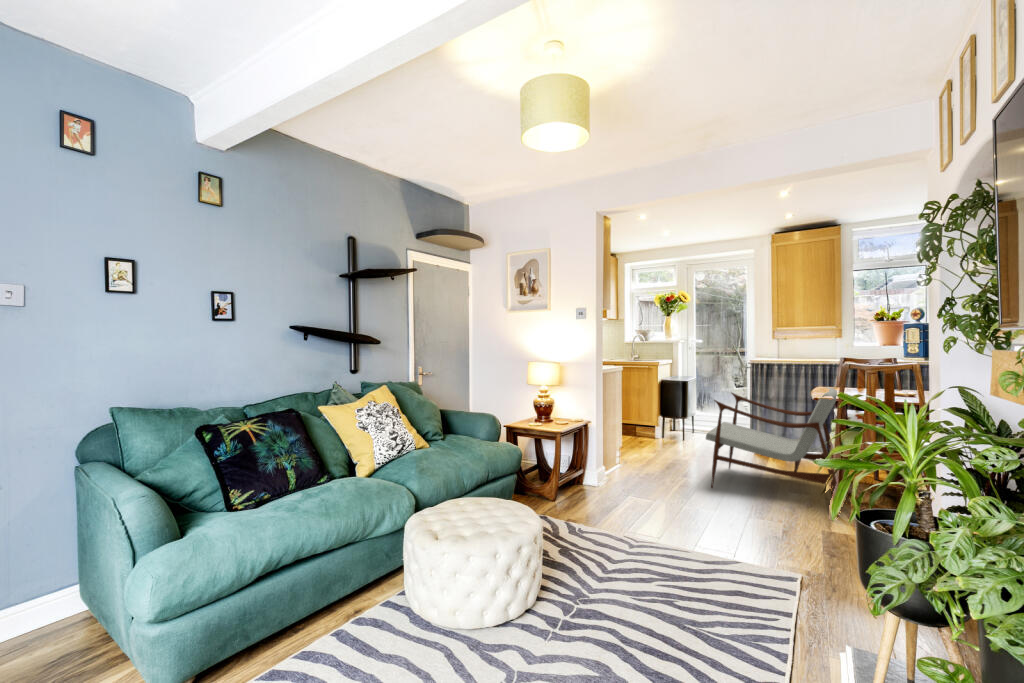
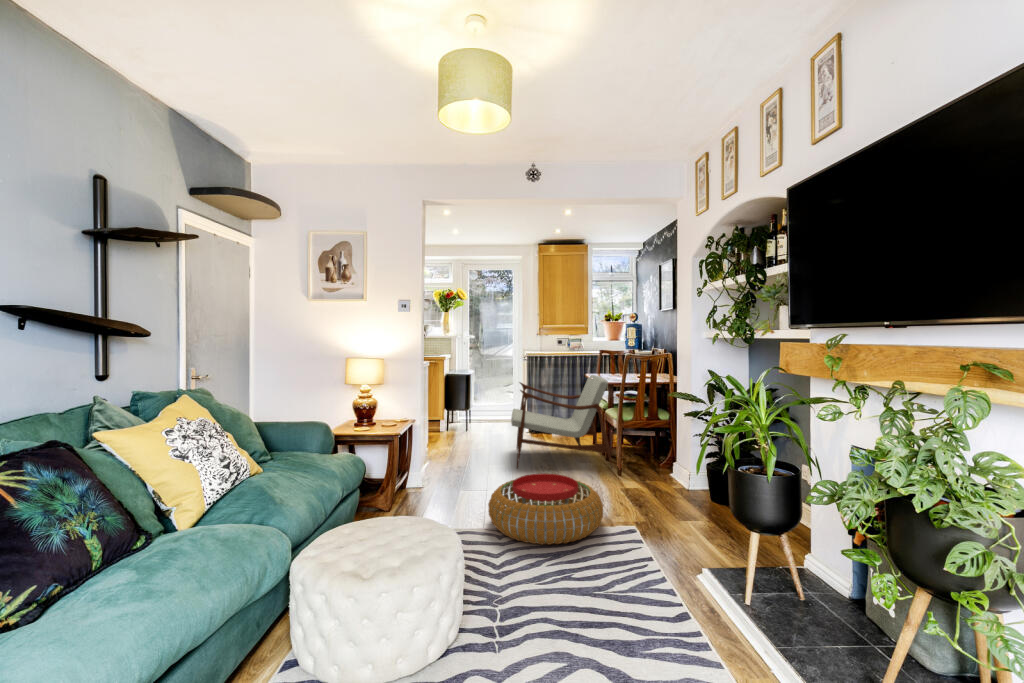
pouf: none [628,490,765,571] -> present [488,474,603,545]

